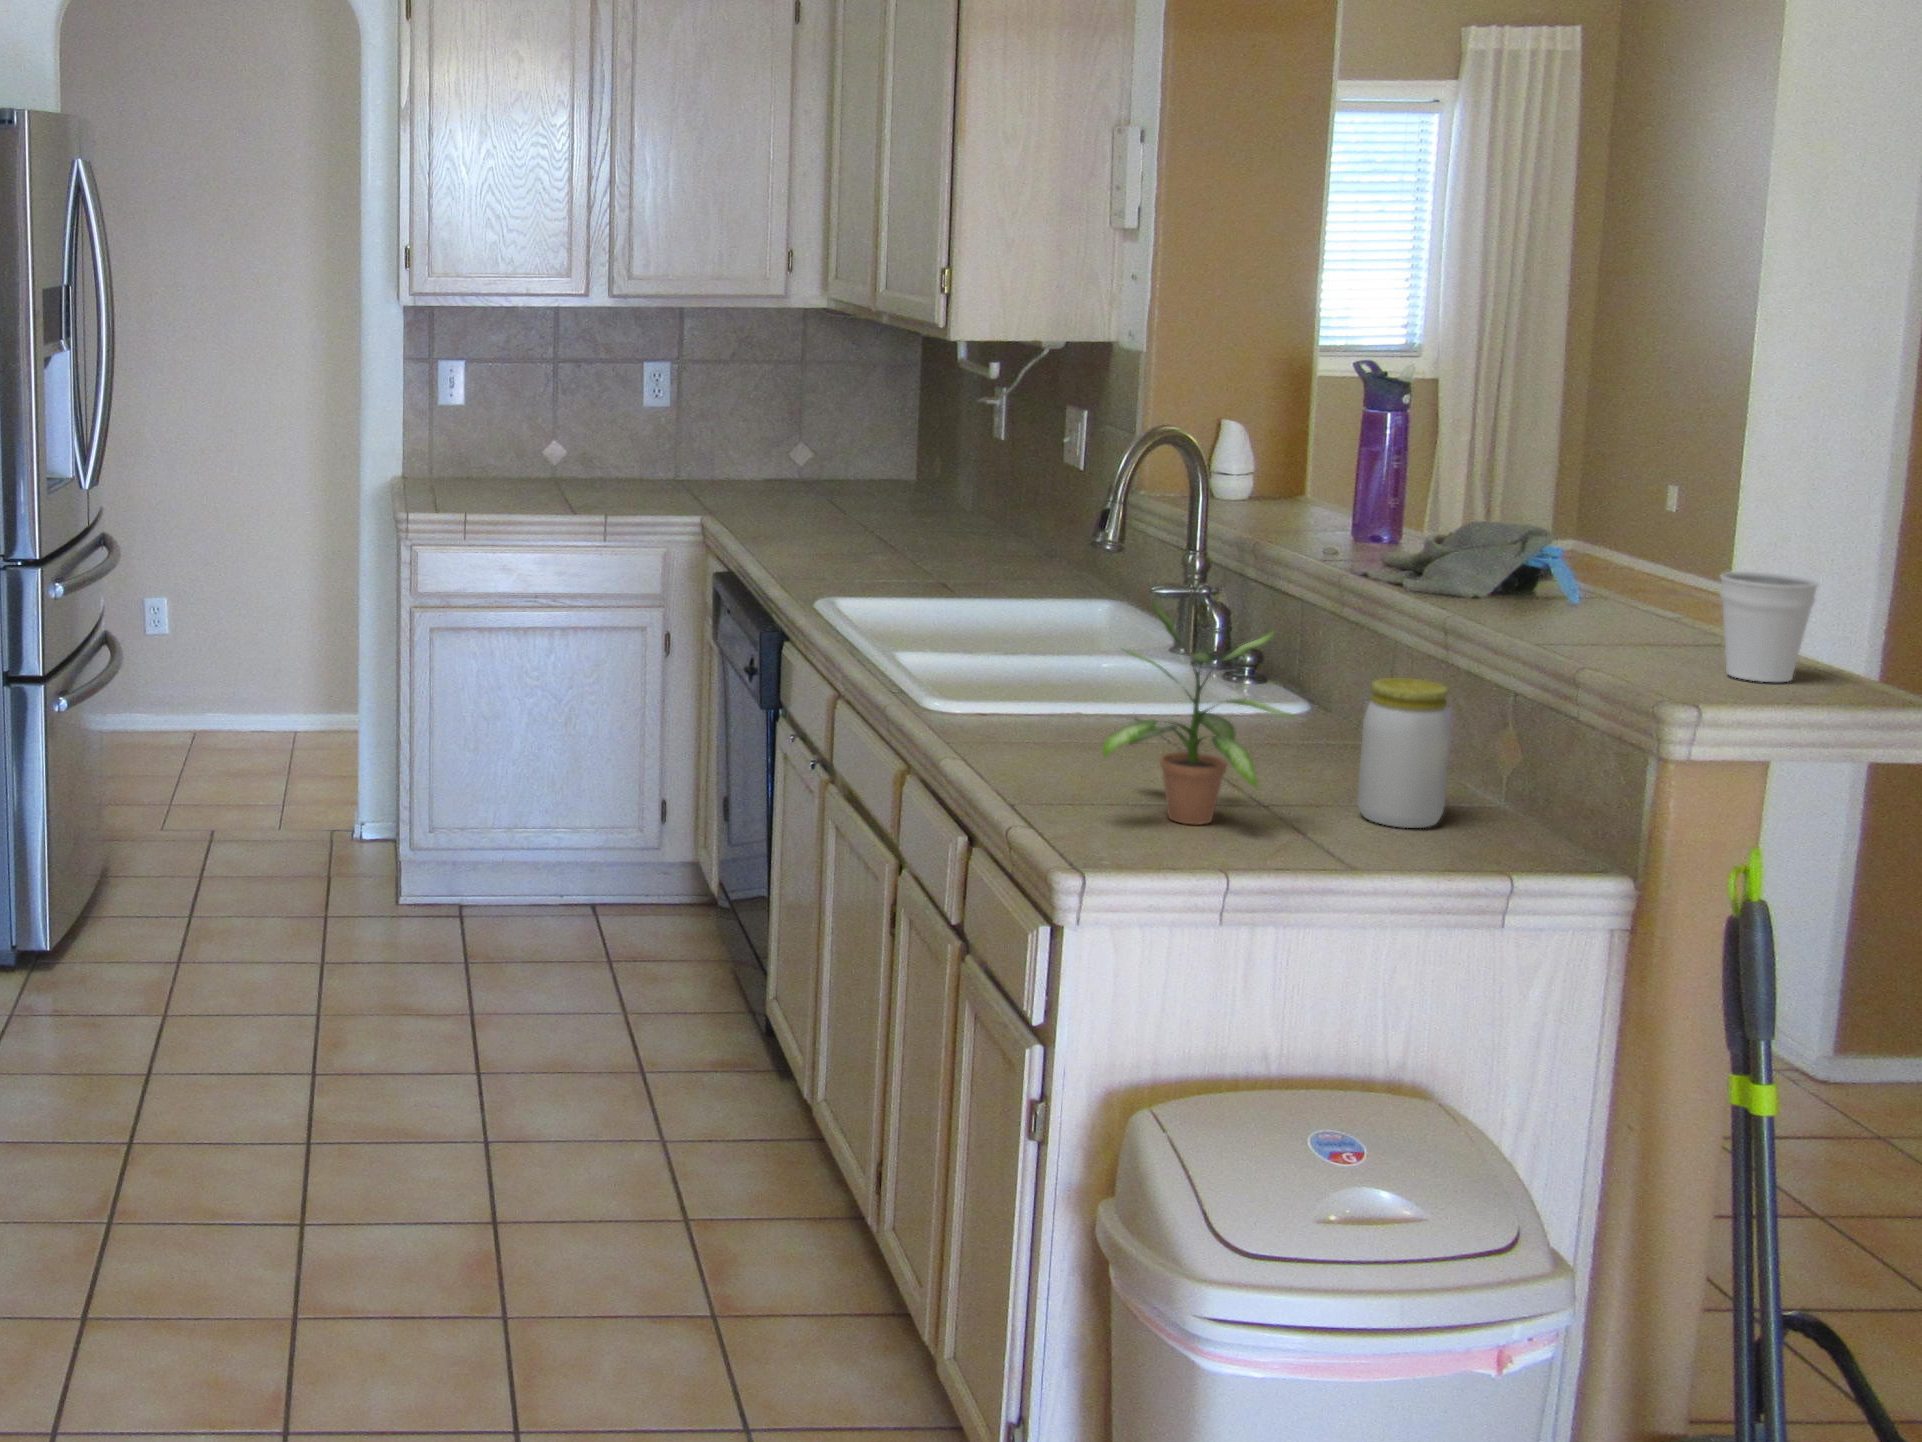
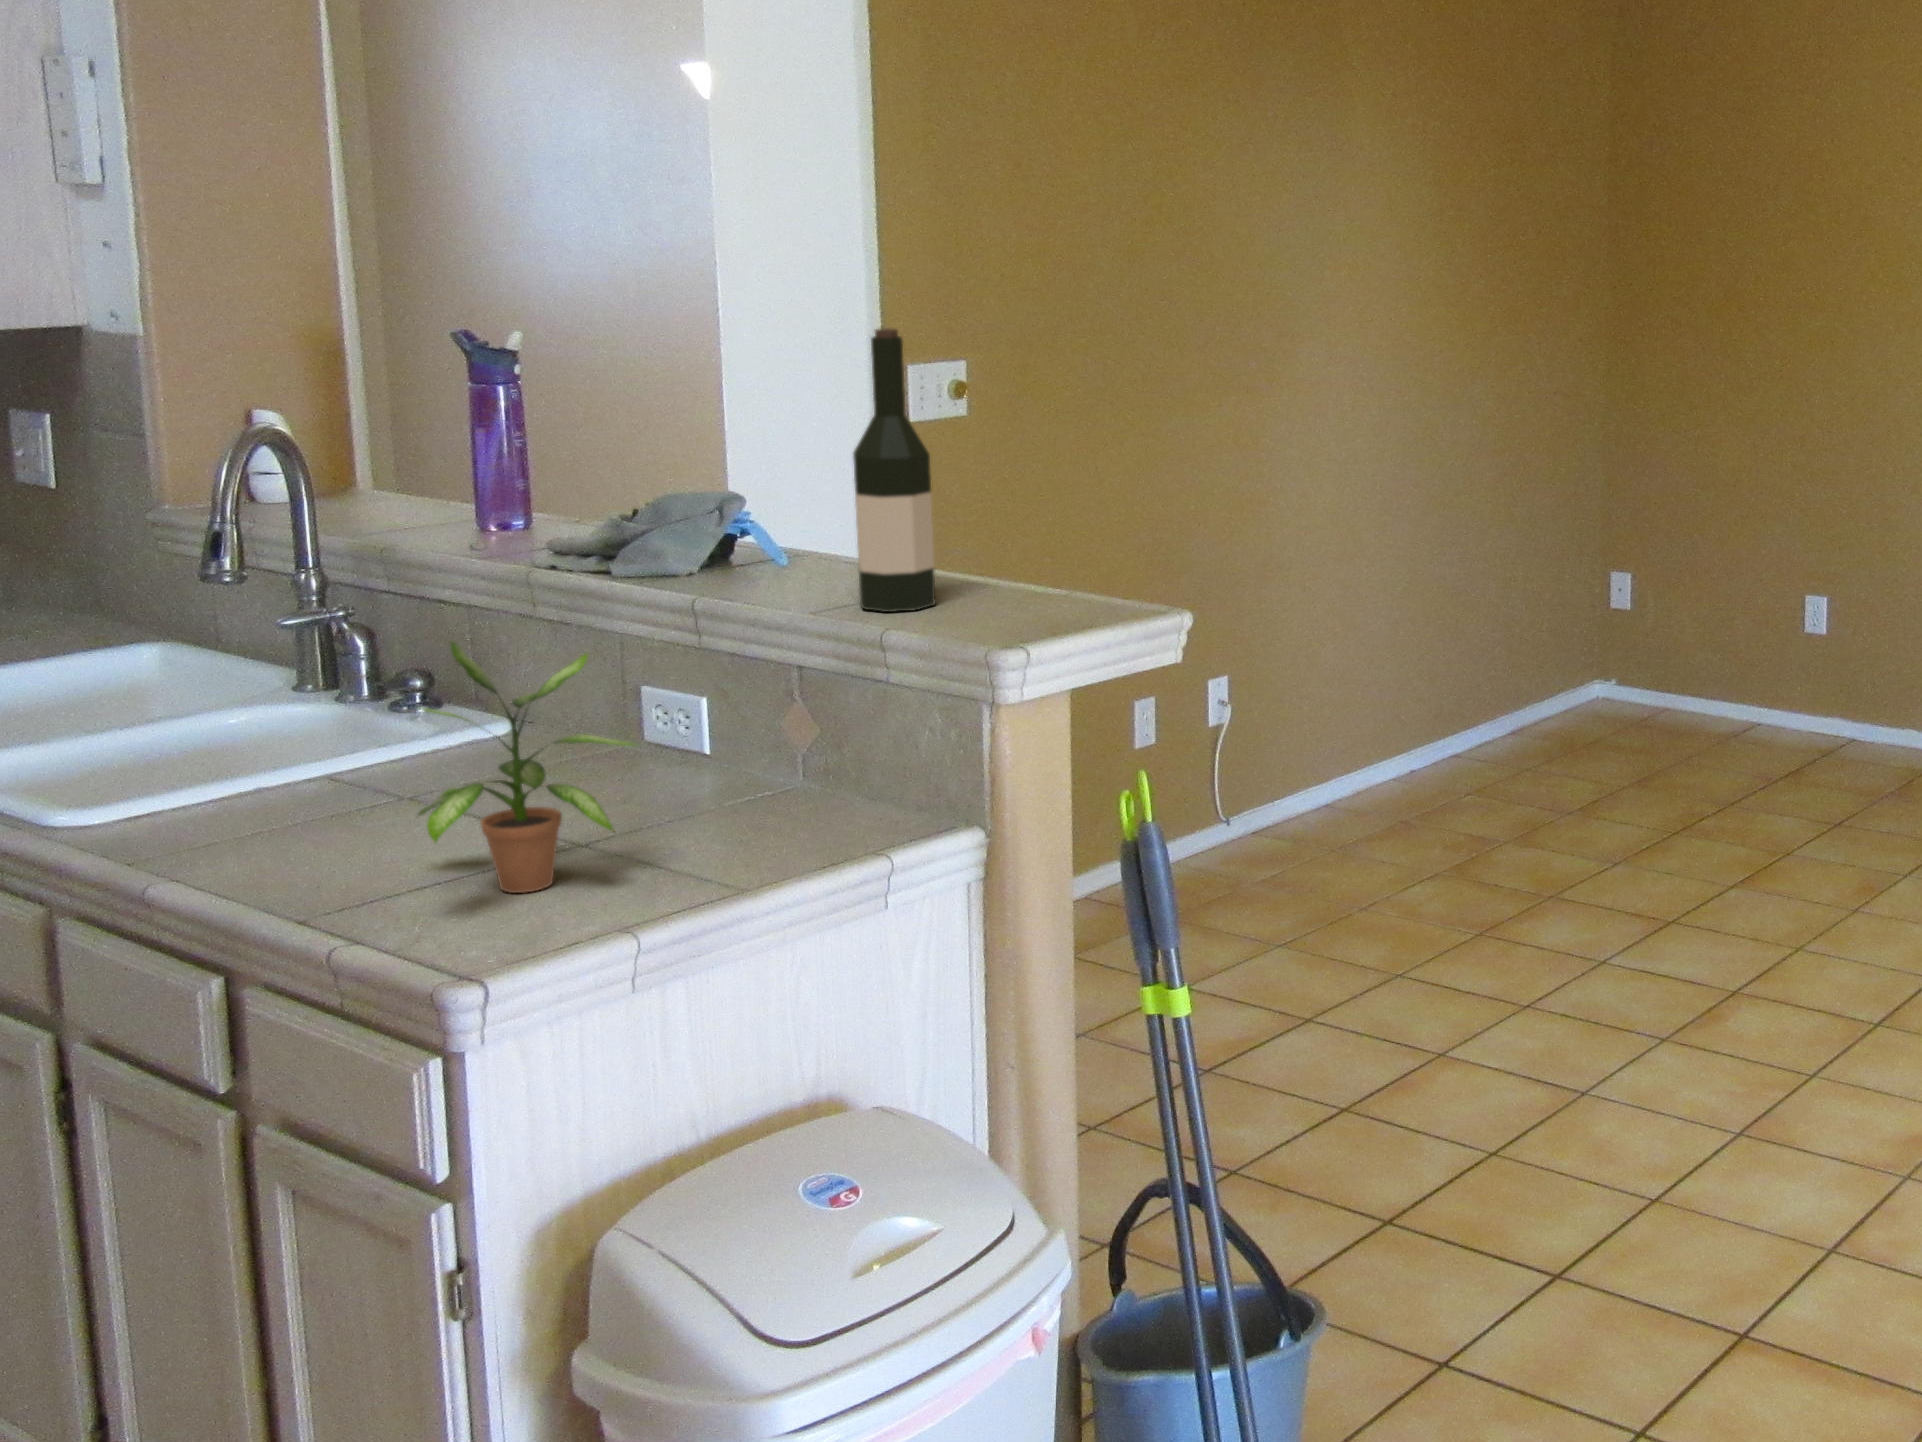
wine bottle: none [1586,366,1687,655] -> present [853,328,936,612]
cup: present [1720,571,1818,682] -> none [990,515,1070,618]
jar: present [1358,678,1451,828] -> none [678,674,772,834]

